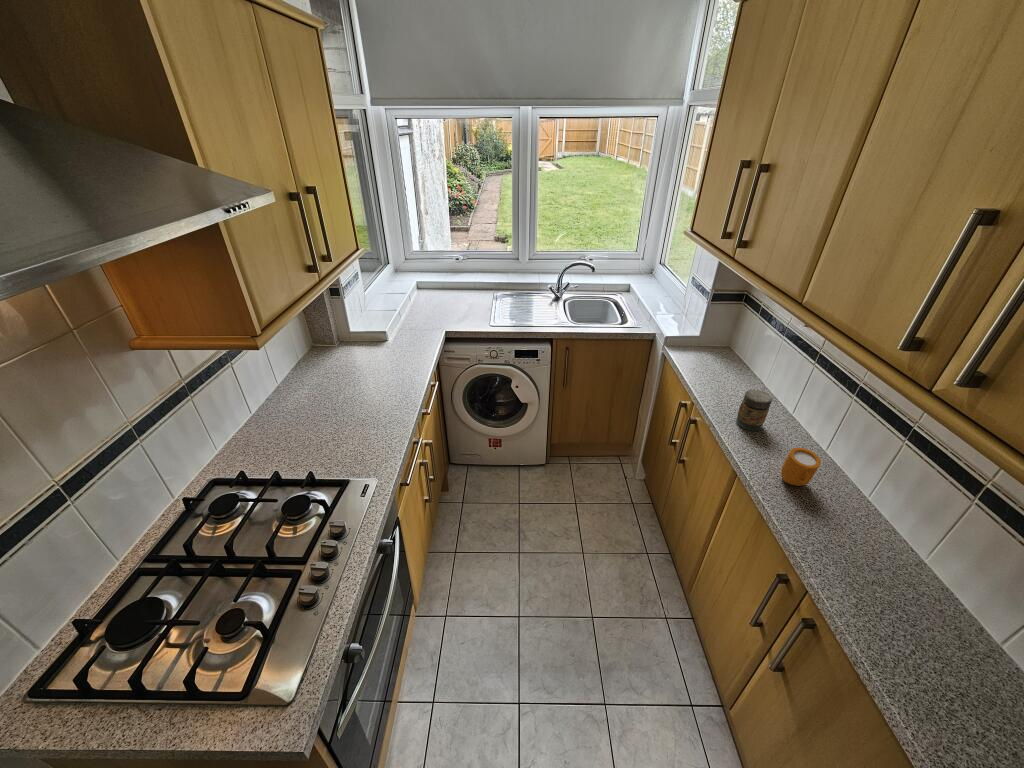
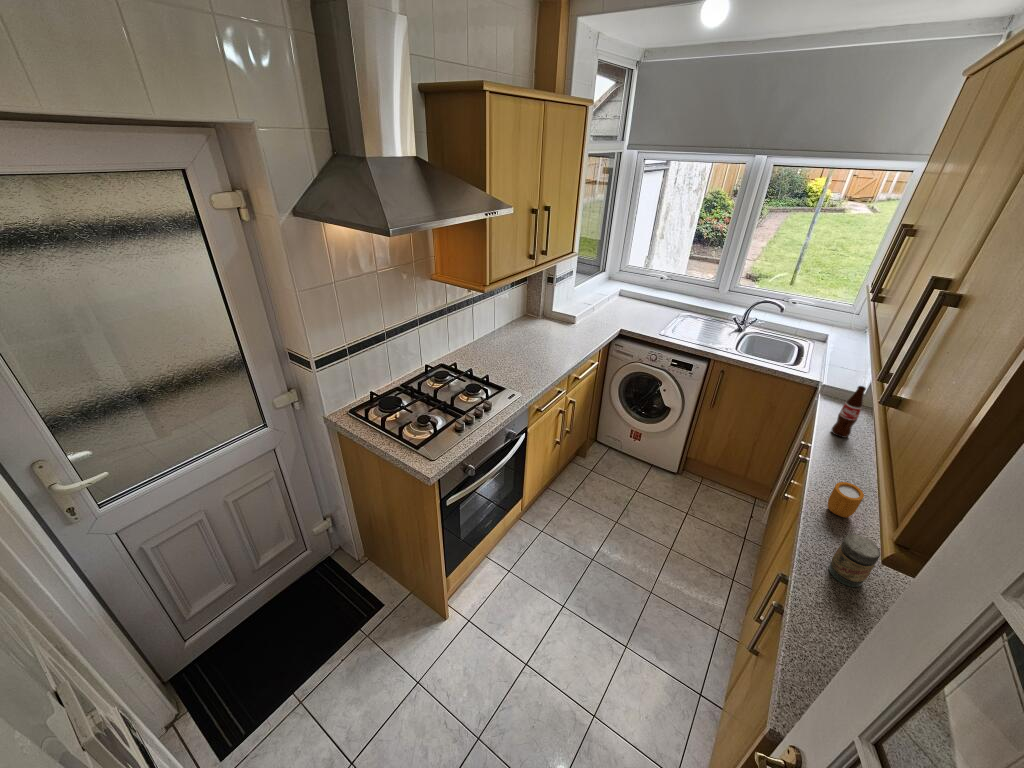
bottle: none [709,332,737,388] -> present [832,386,866,438]
jar: present [736,390,772,431] -> present [829,535,881,587]

